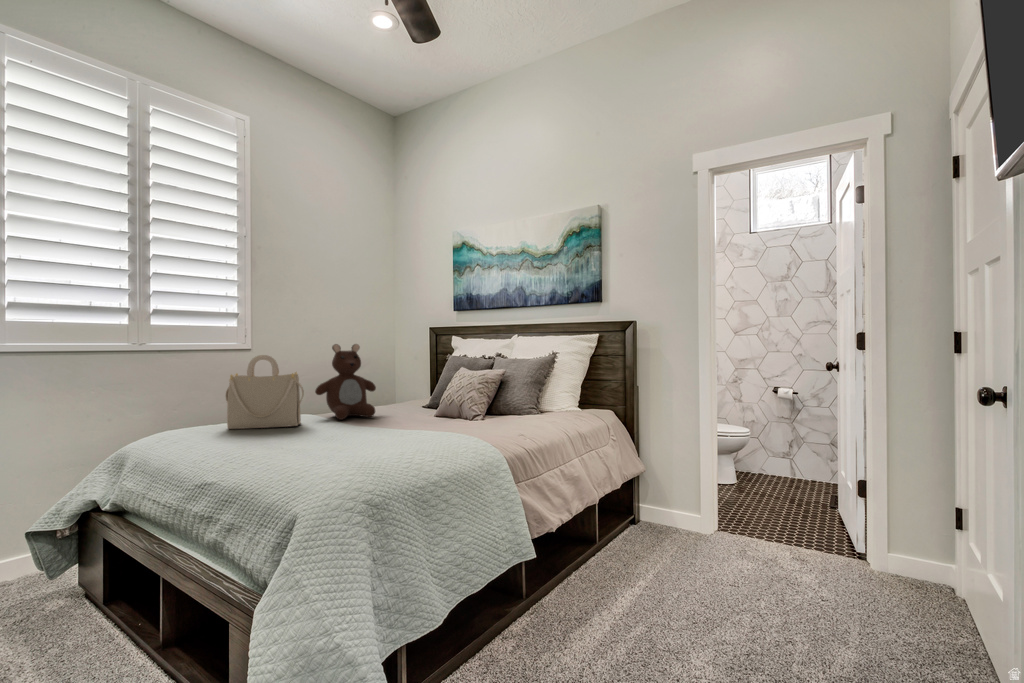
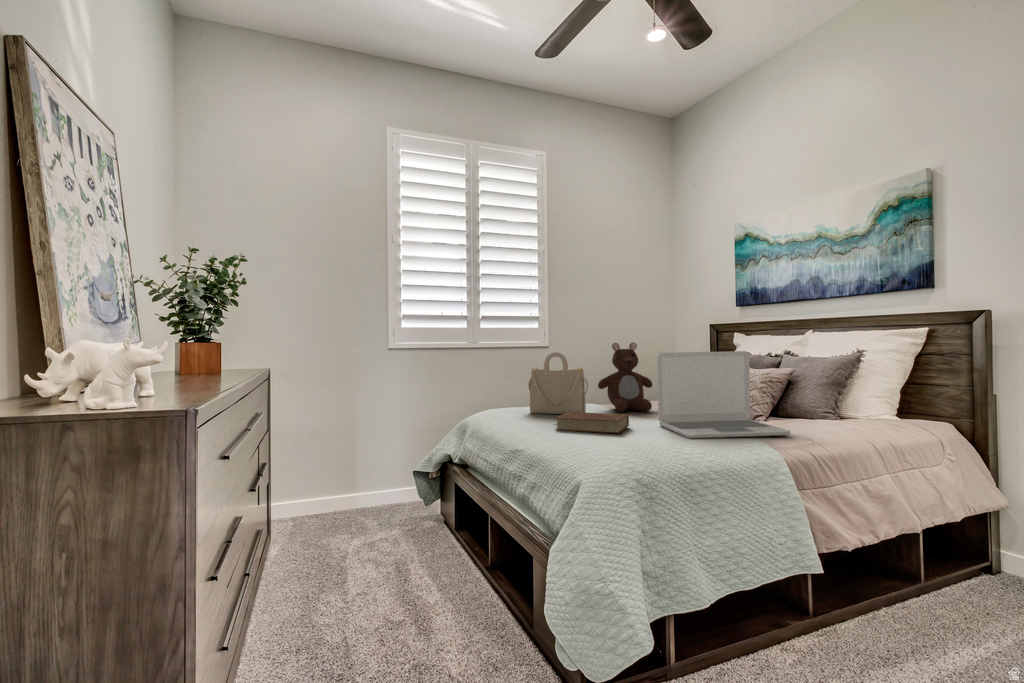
laptop: none [384,353,508,444] -> present [657,351,791,438]
book: none [260,423,353,450] -> present [555,412,629,434]

